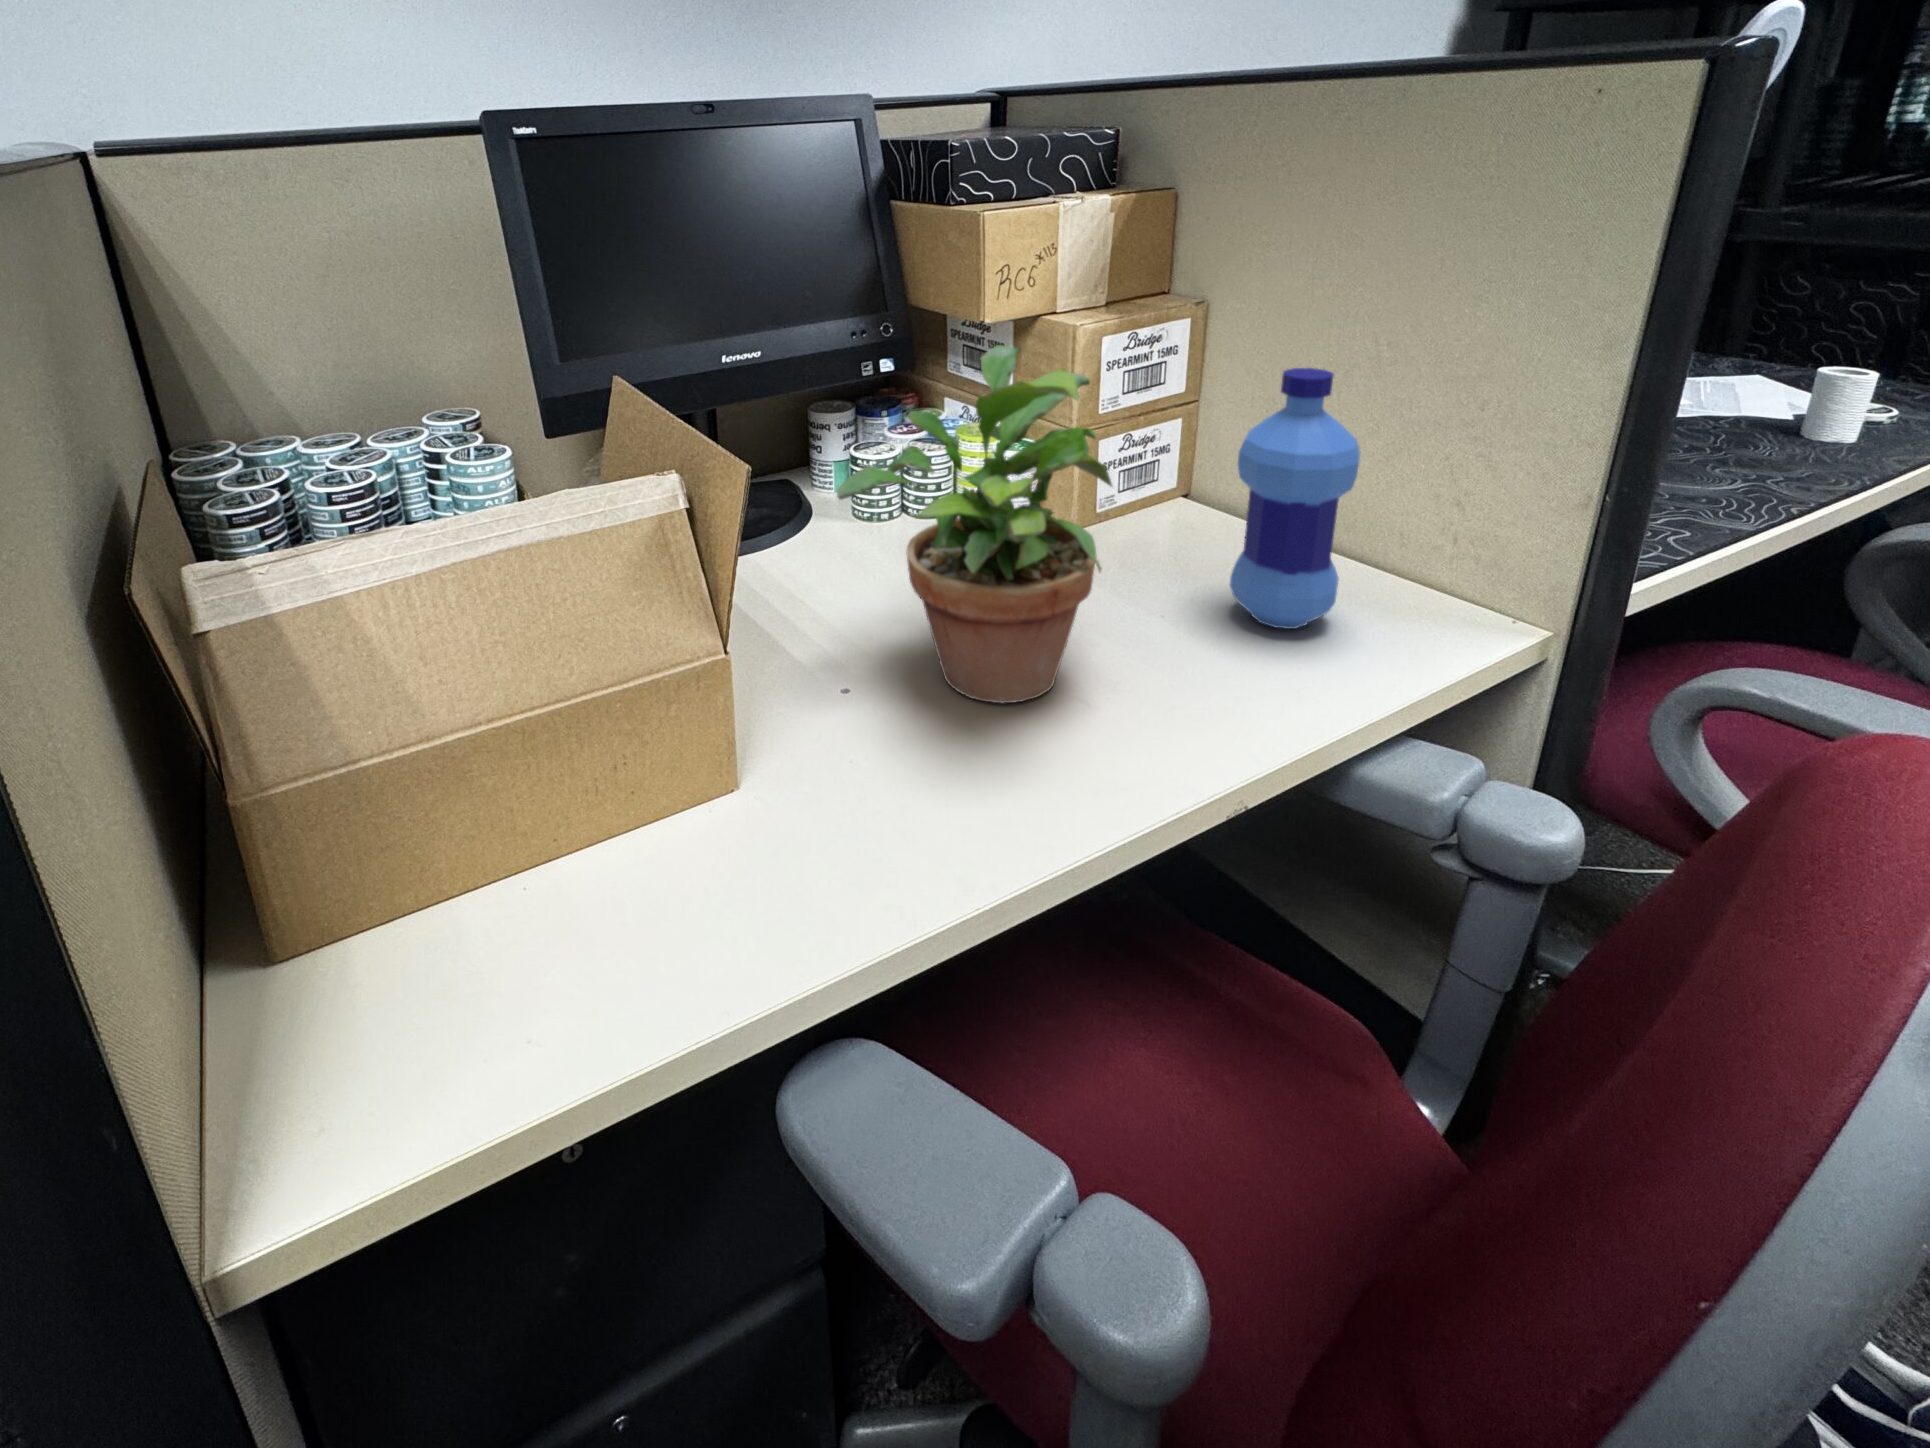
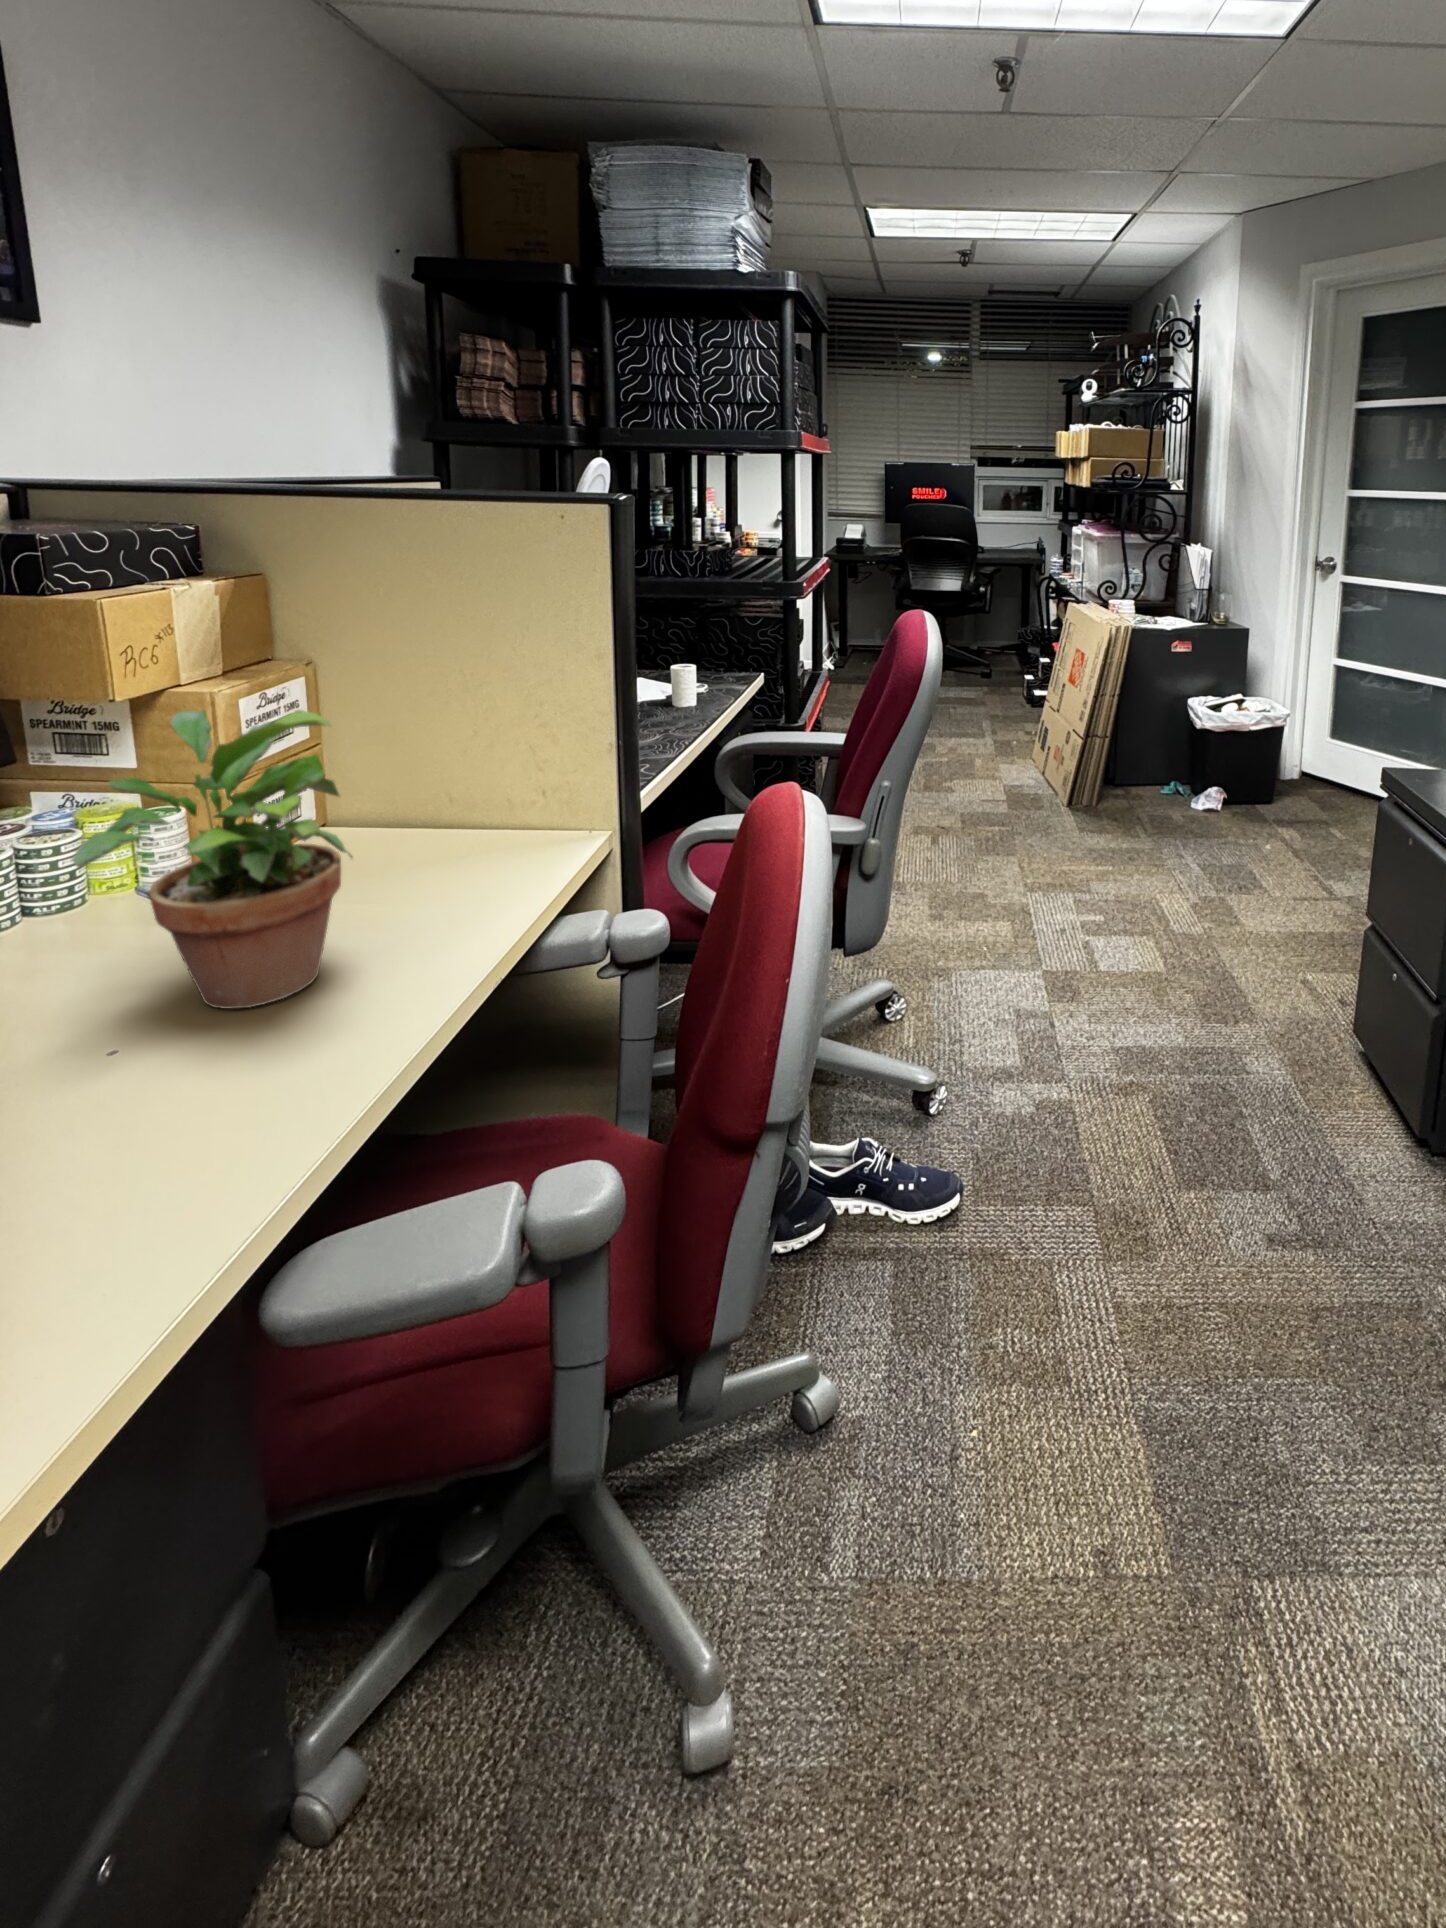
water bottle: present [1230,368,1360,629] -> none [403,693,494,882]

